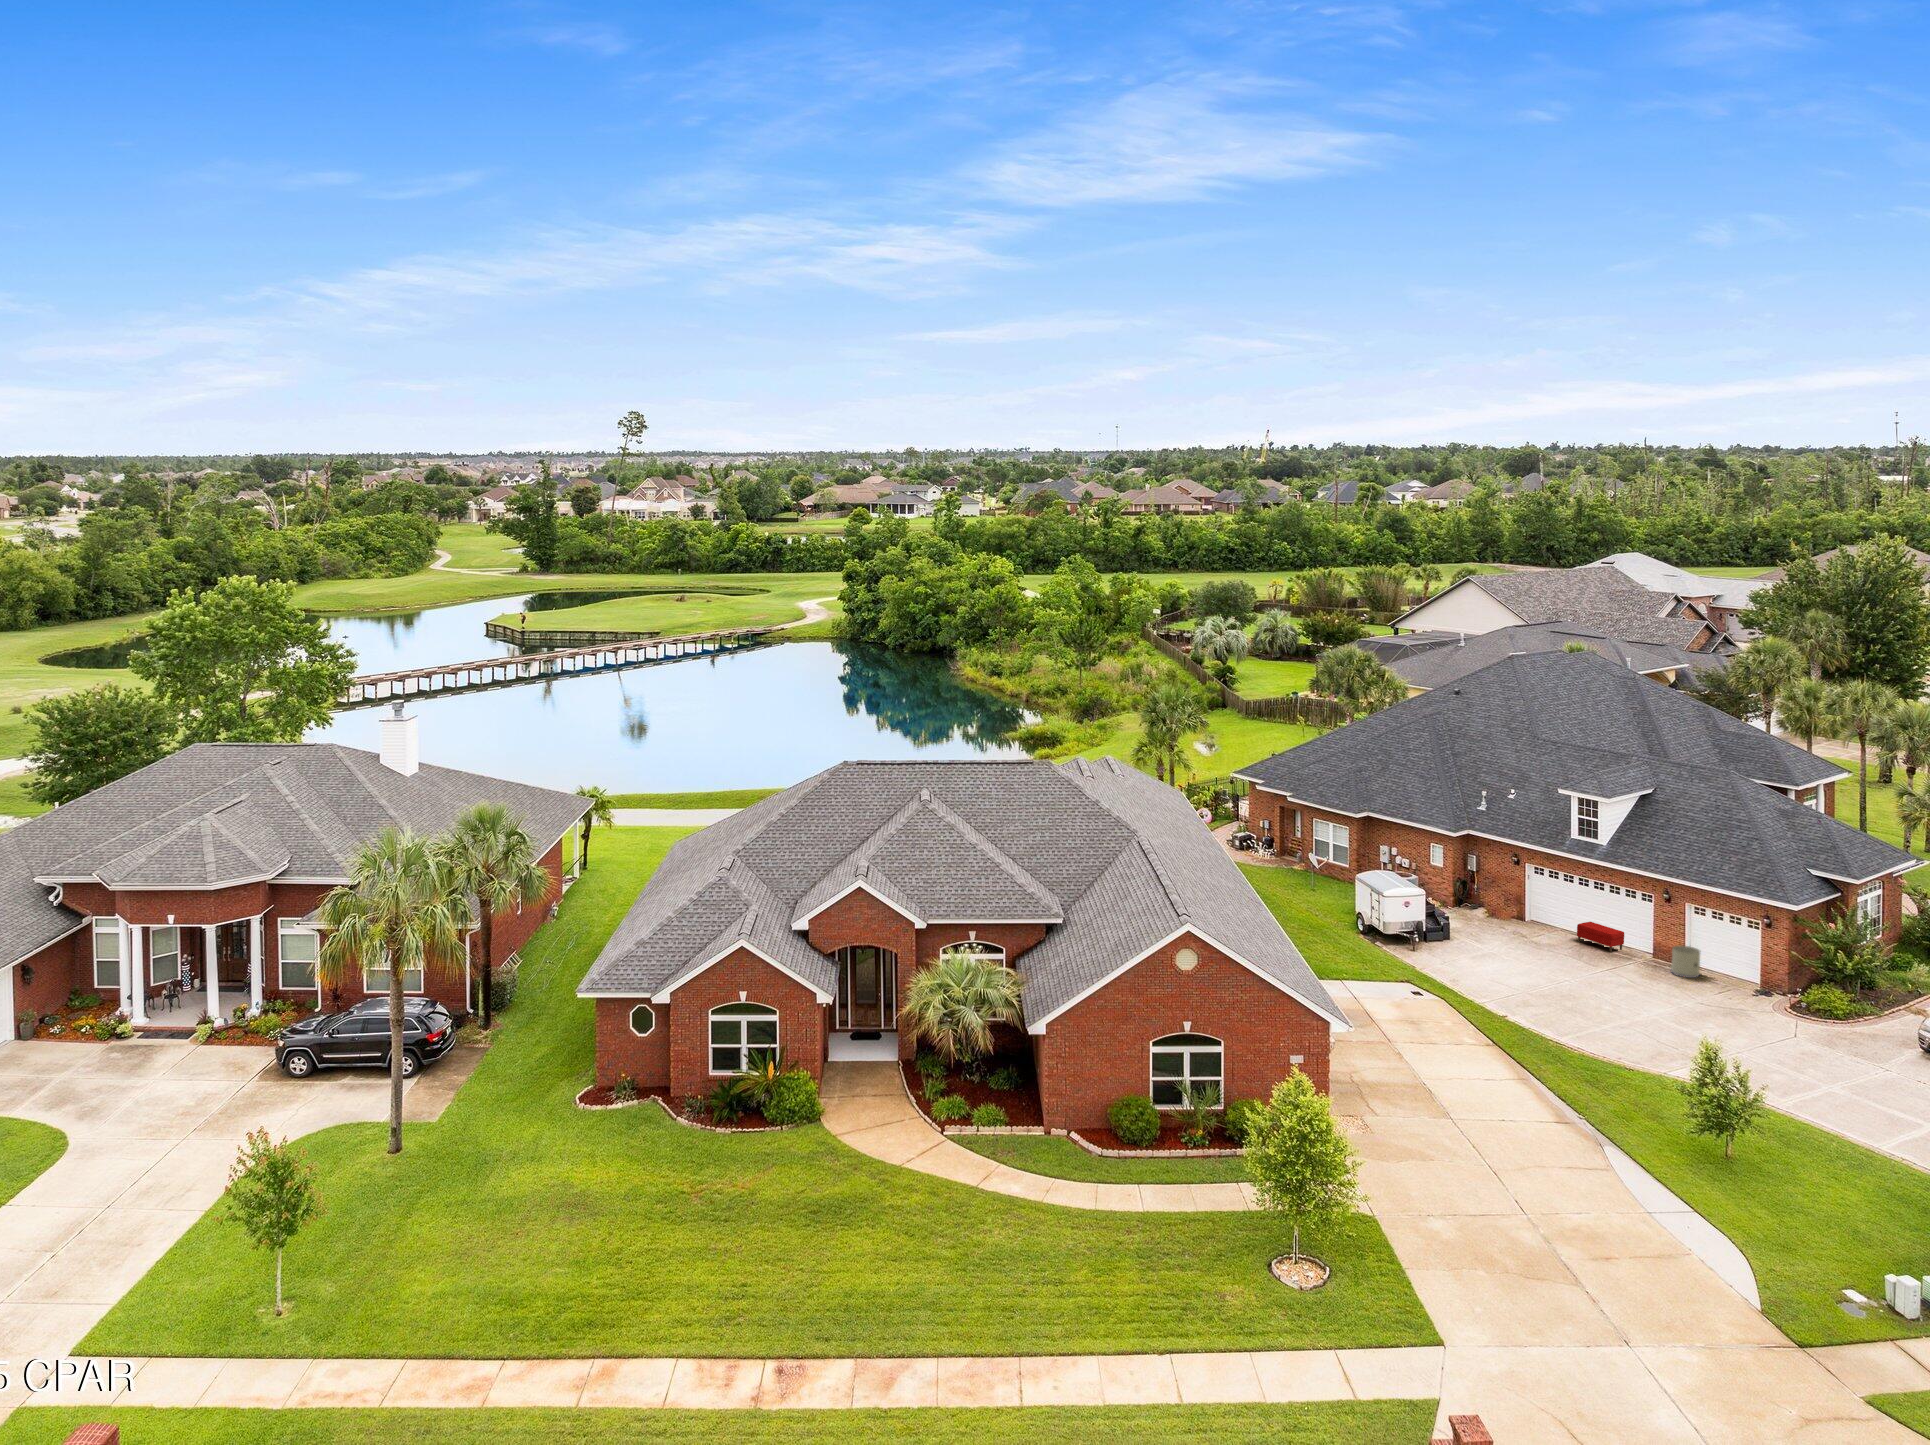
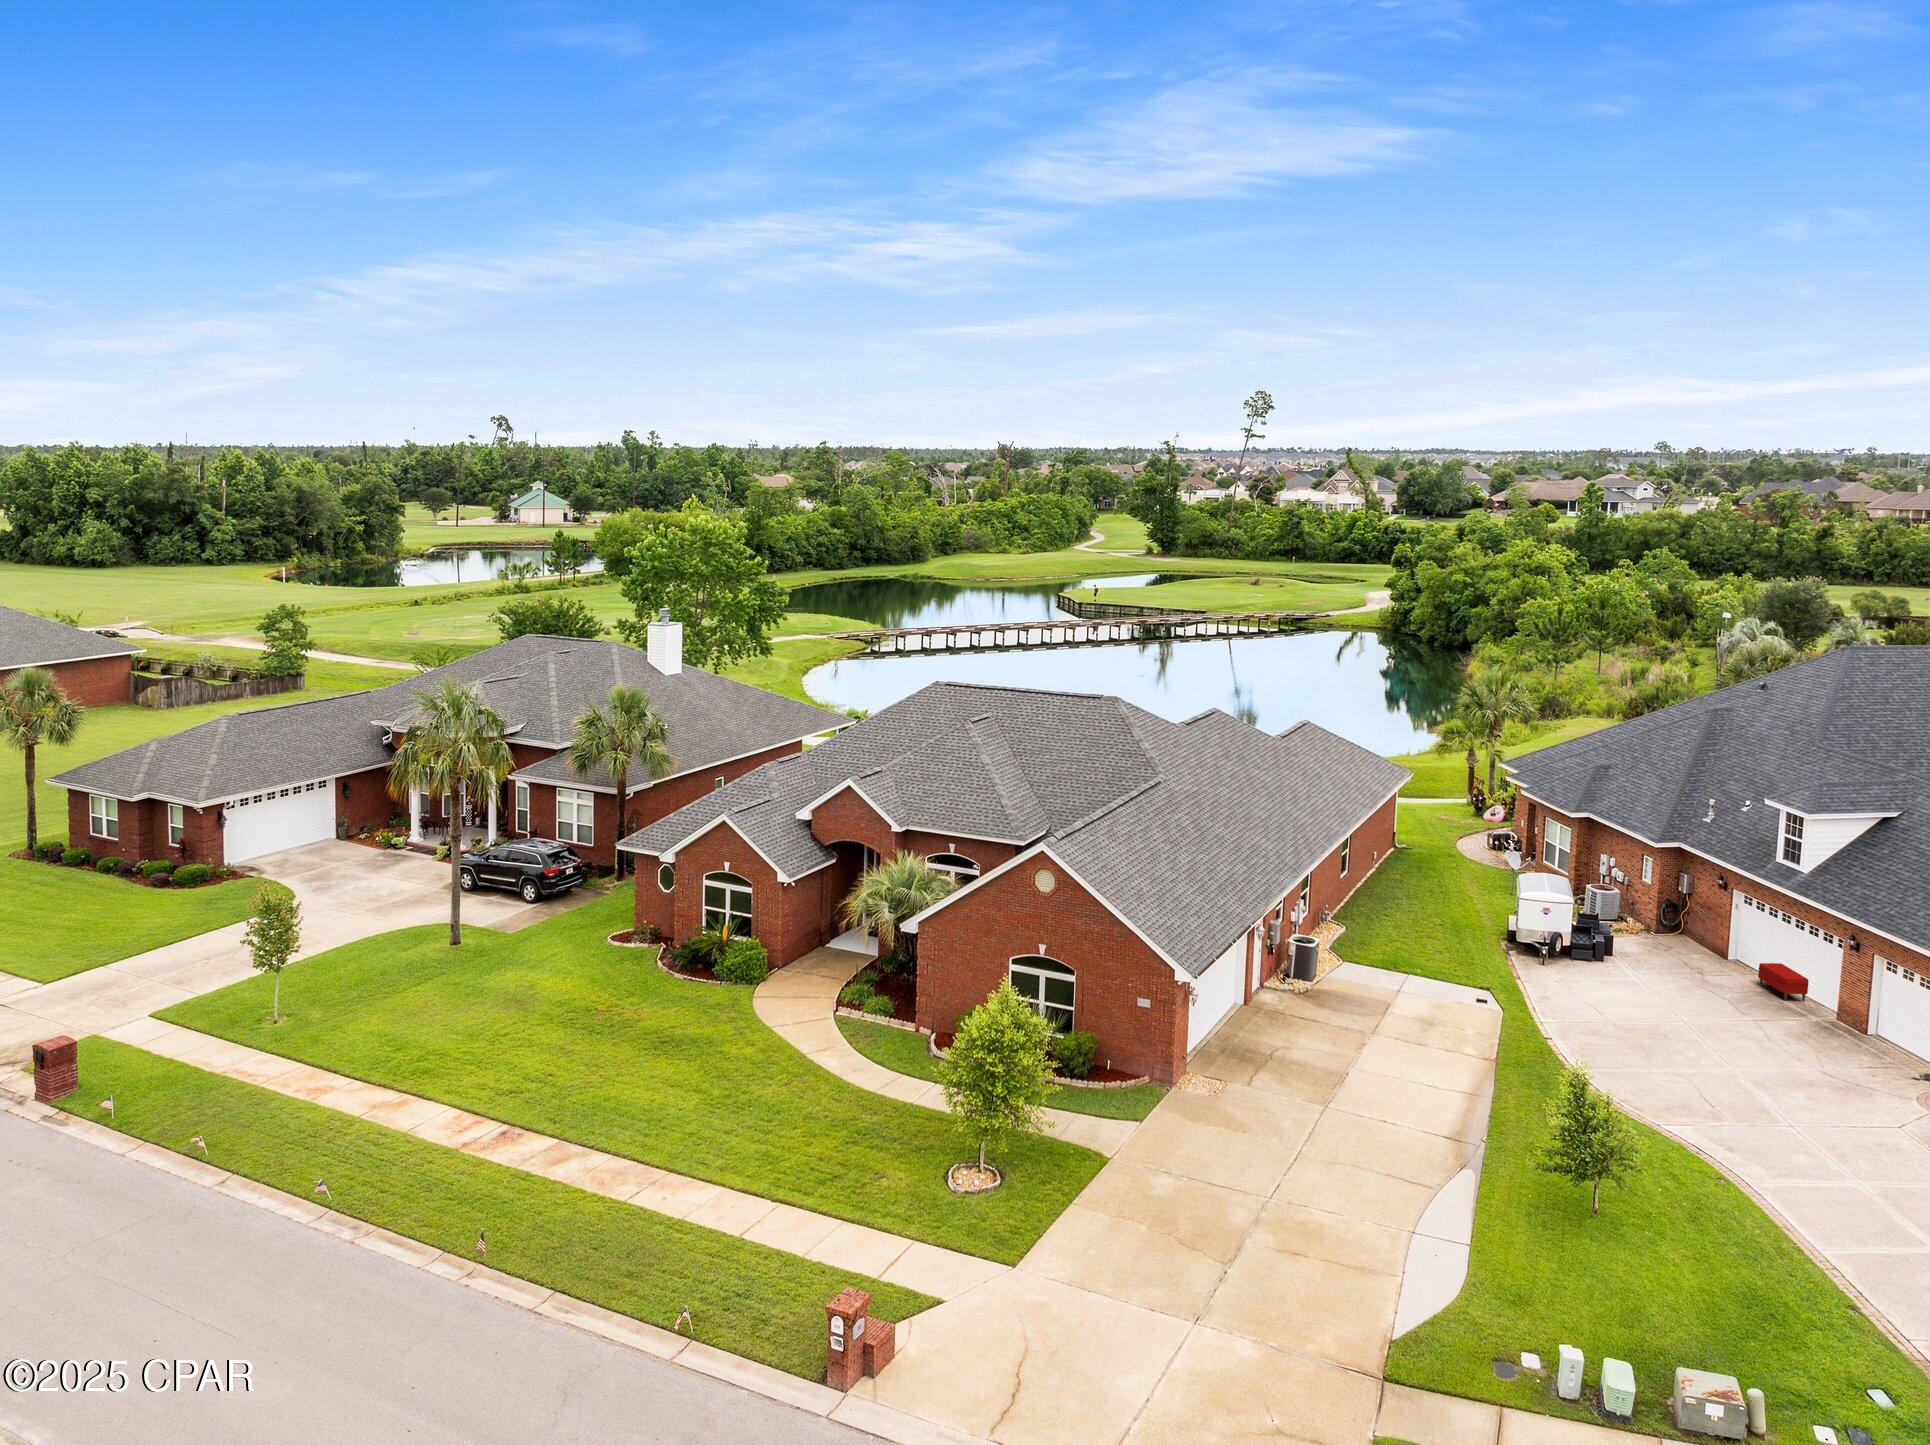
trash can: present [1671,946,1701,978] -> none [1832,1000,1870,1042]

